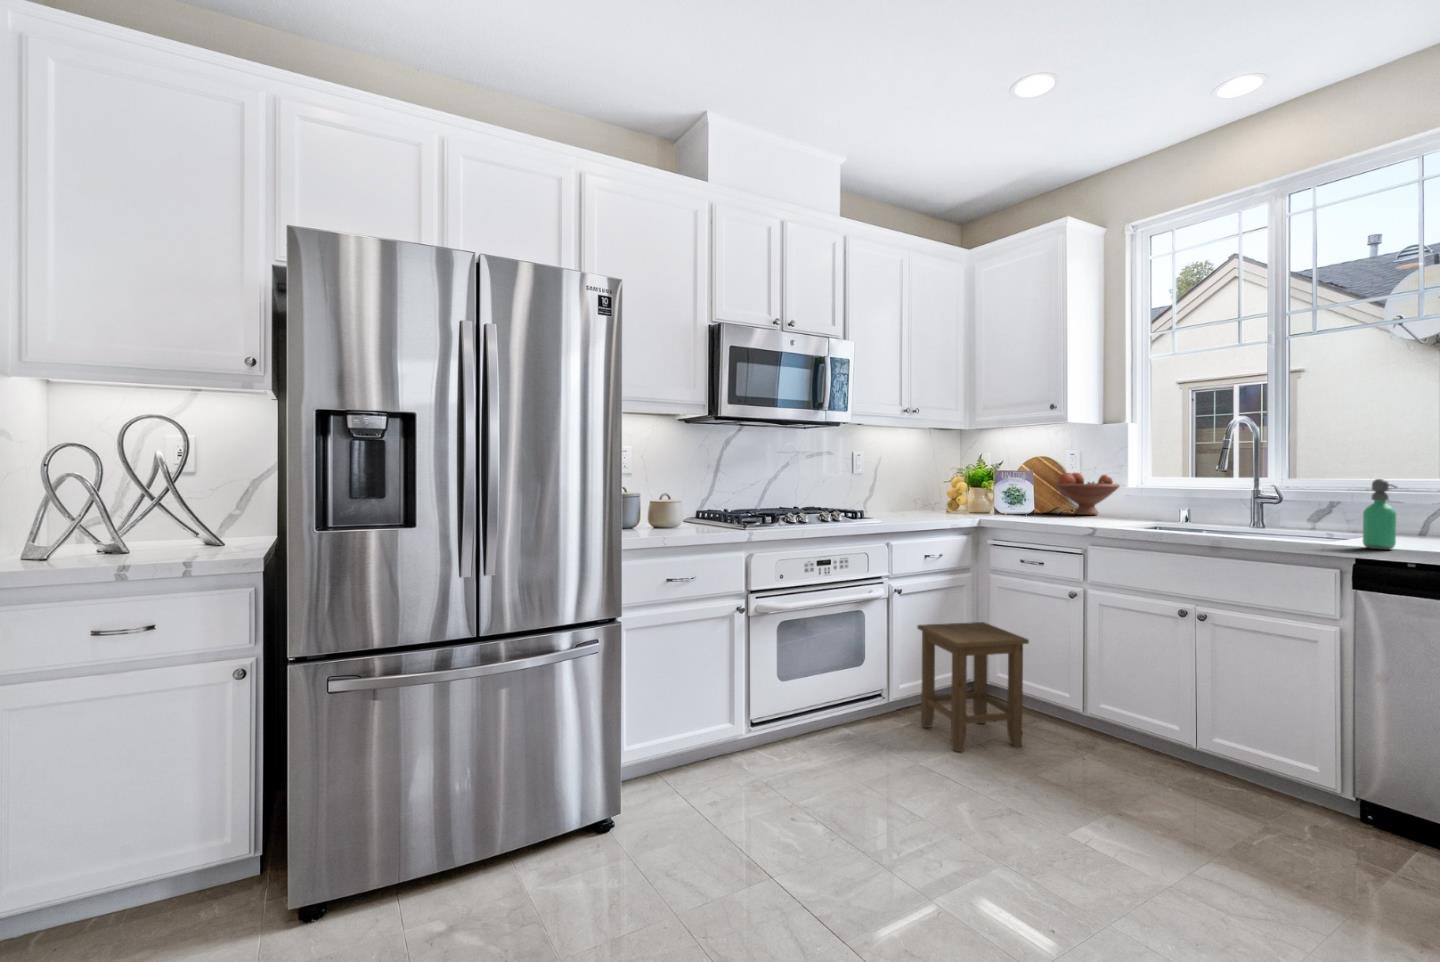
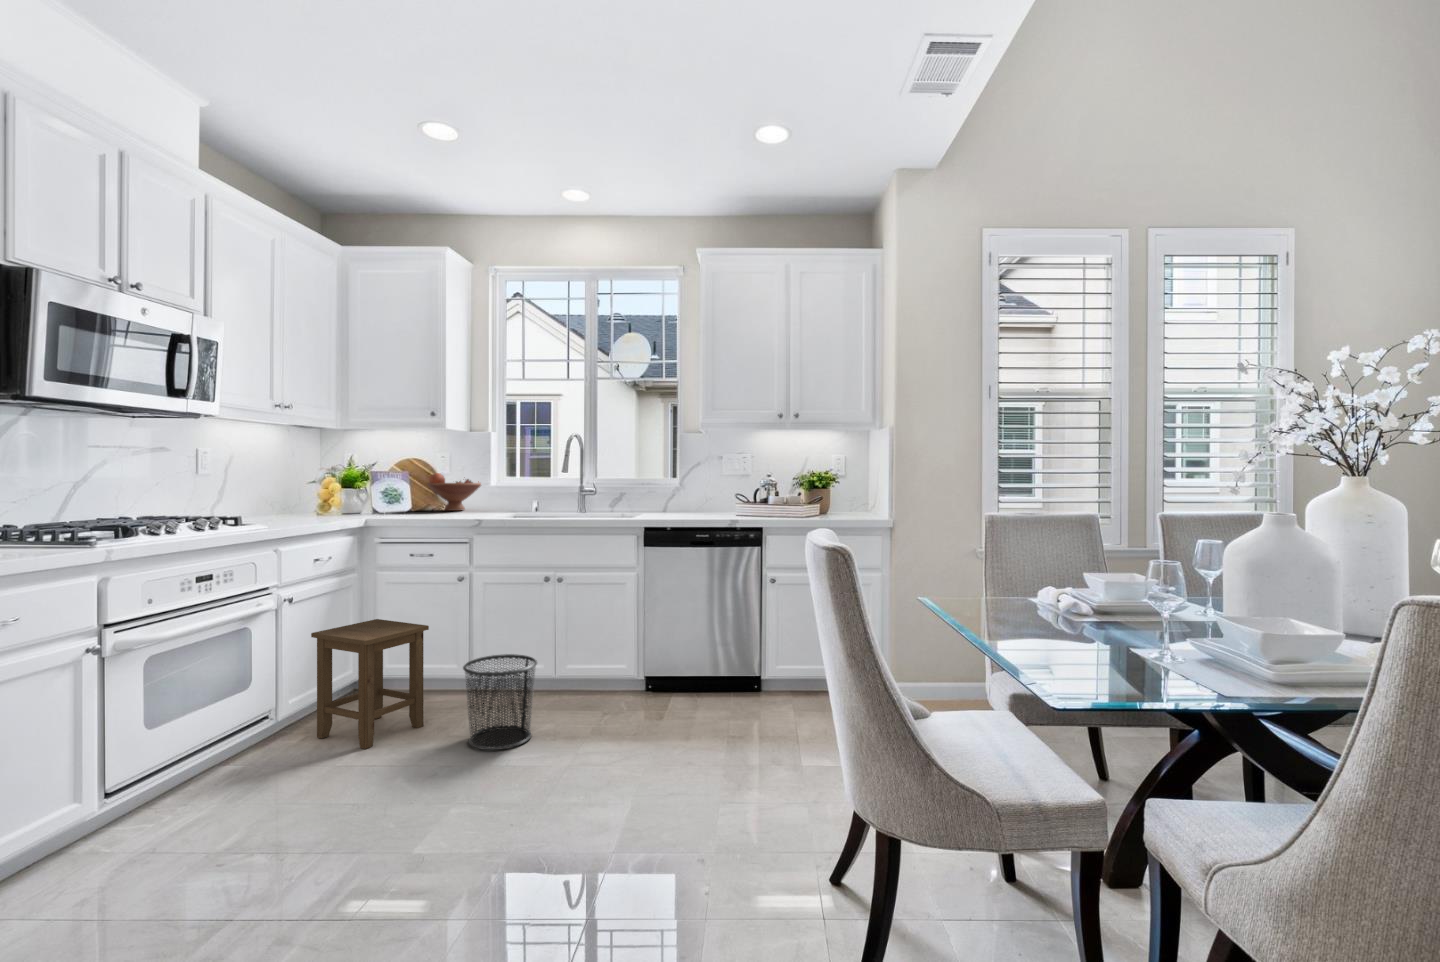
soap dispenser: present [1363,479,1397,550] -> none [650,476,667,522]
waste bin: none [1056,689,1154,810] -> present [463,654,537,750]

